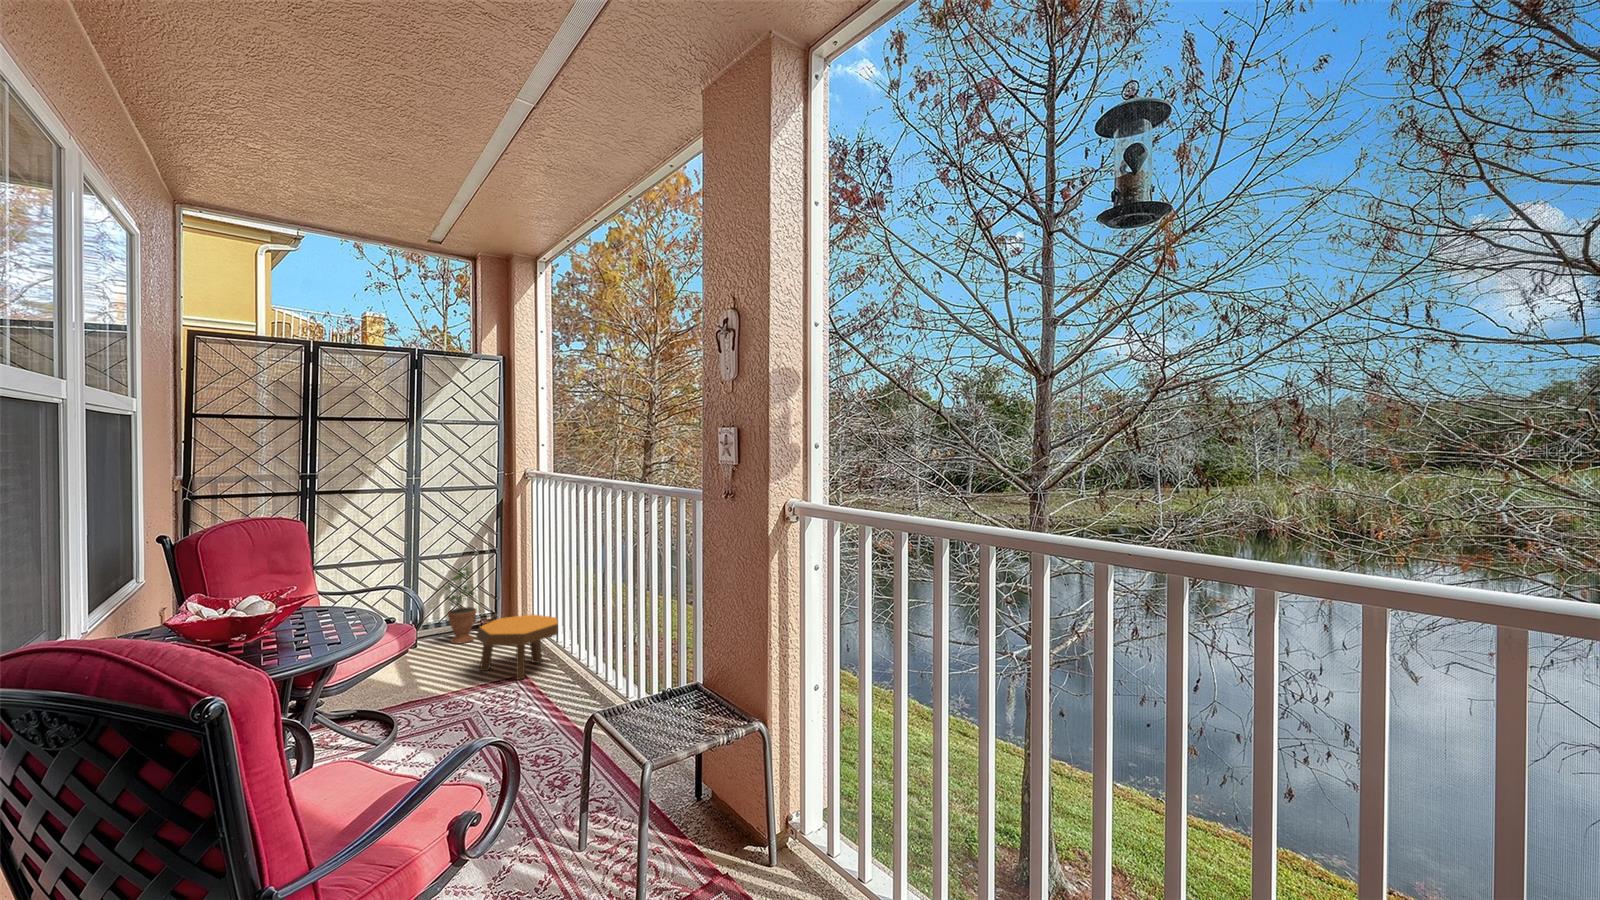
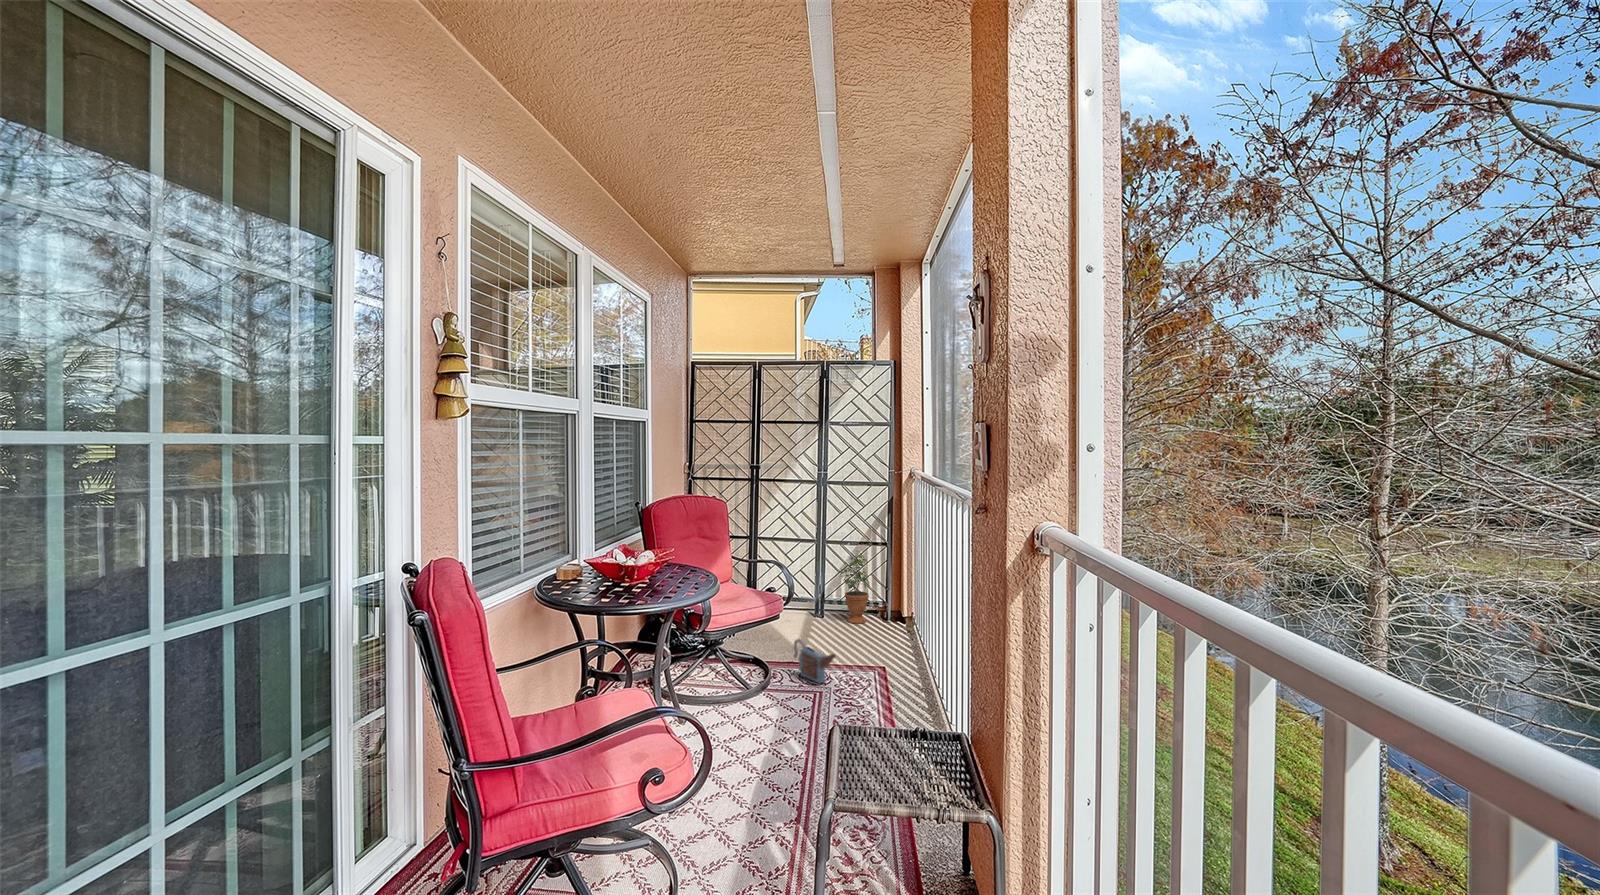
footstool: present [476,614,558,680] -> none [849,607,921,670]
watering can: none [419,666,486,708] -> present [794,639,836,683]

